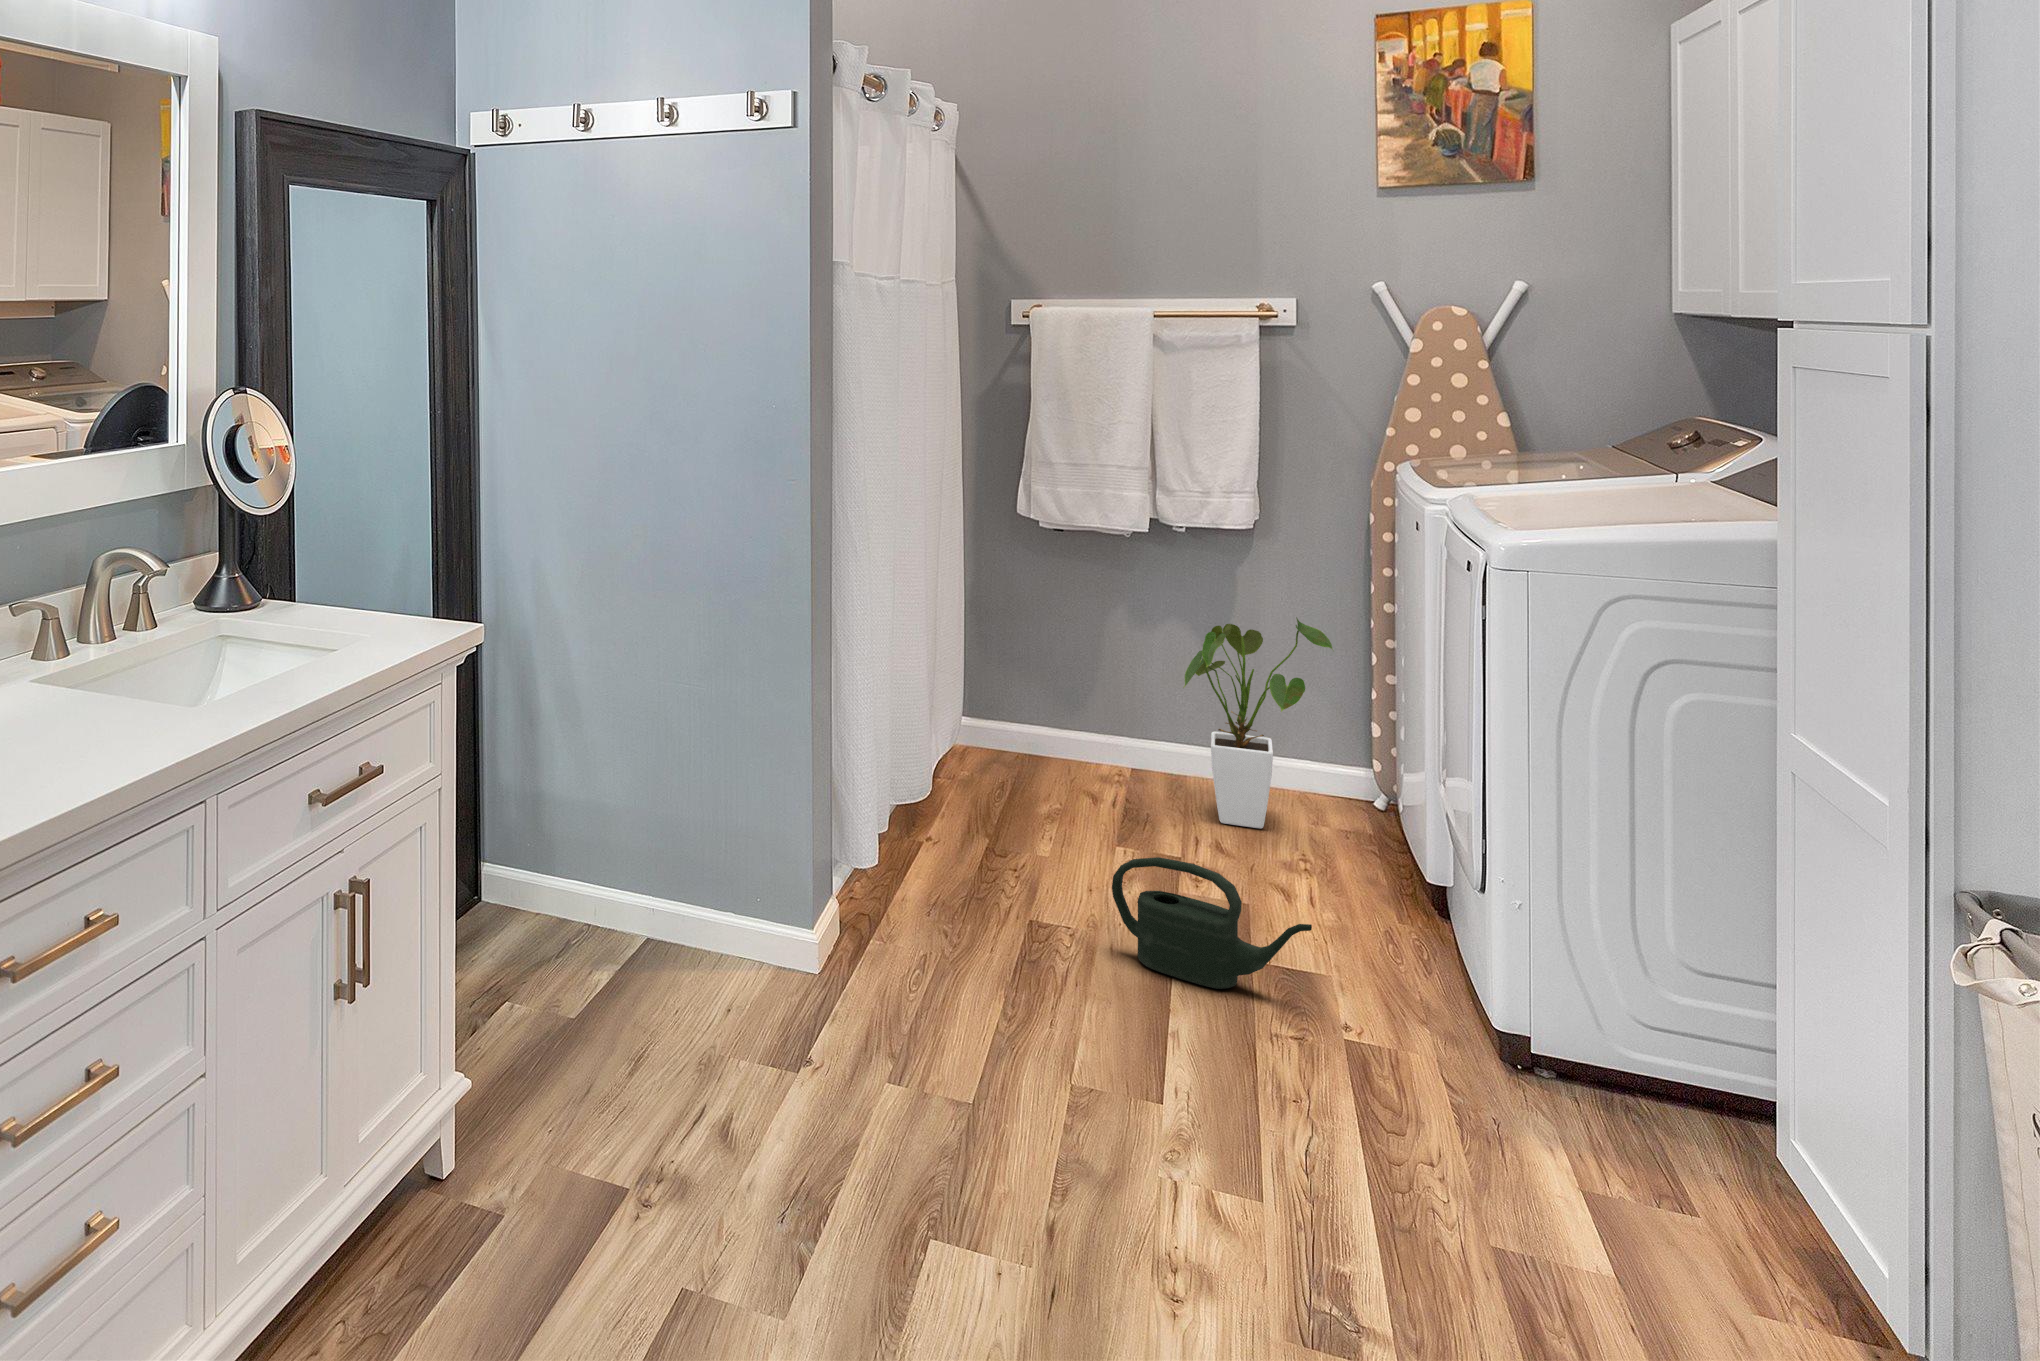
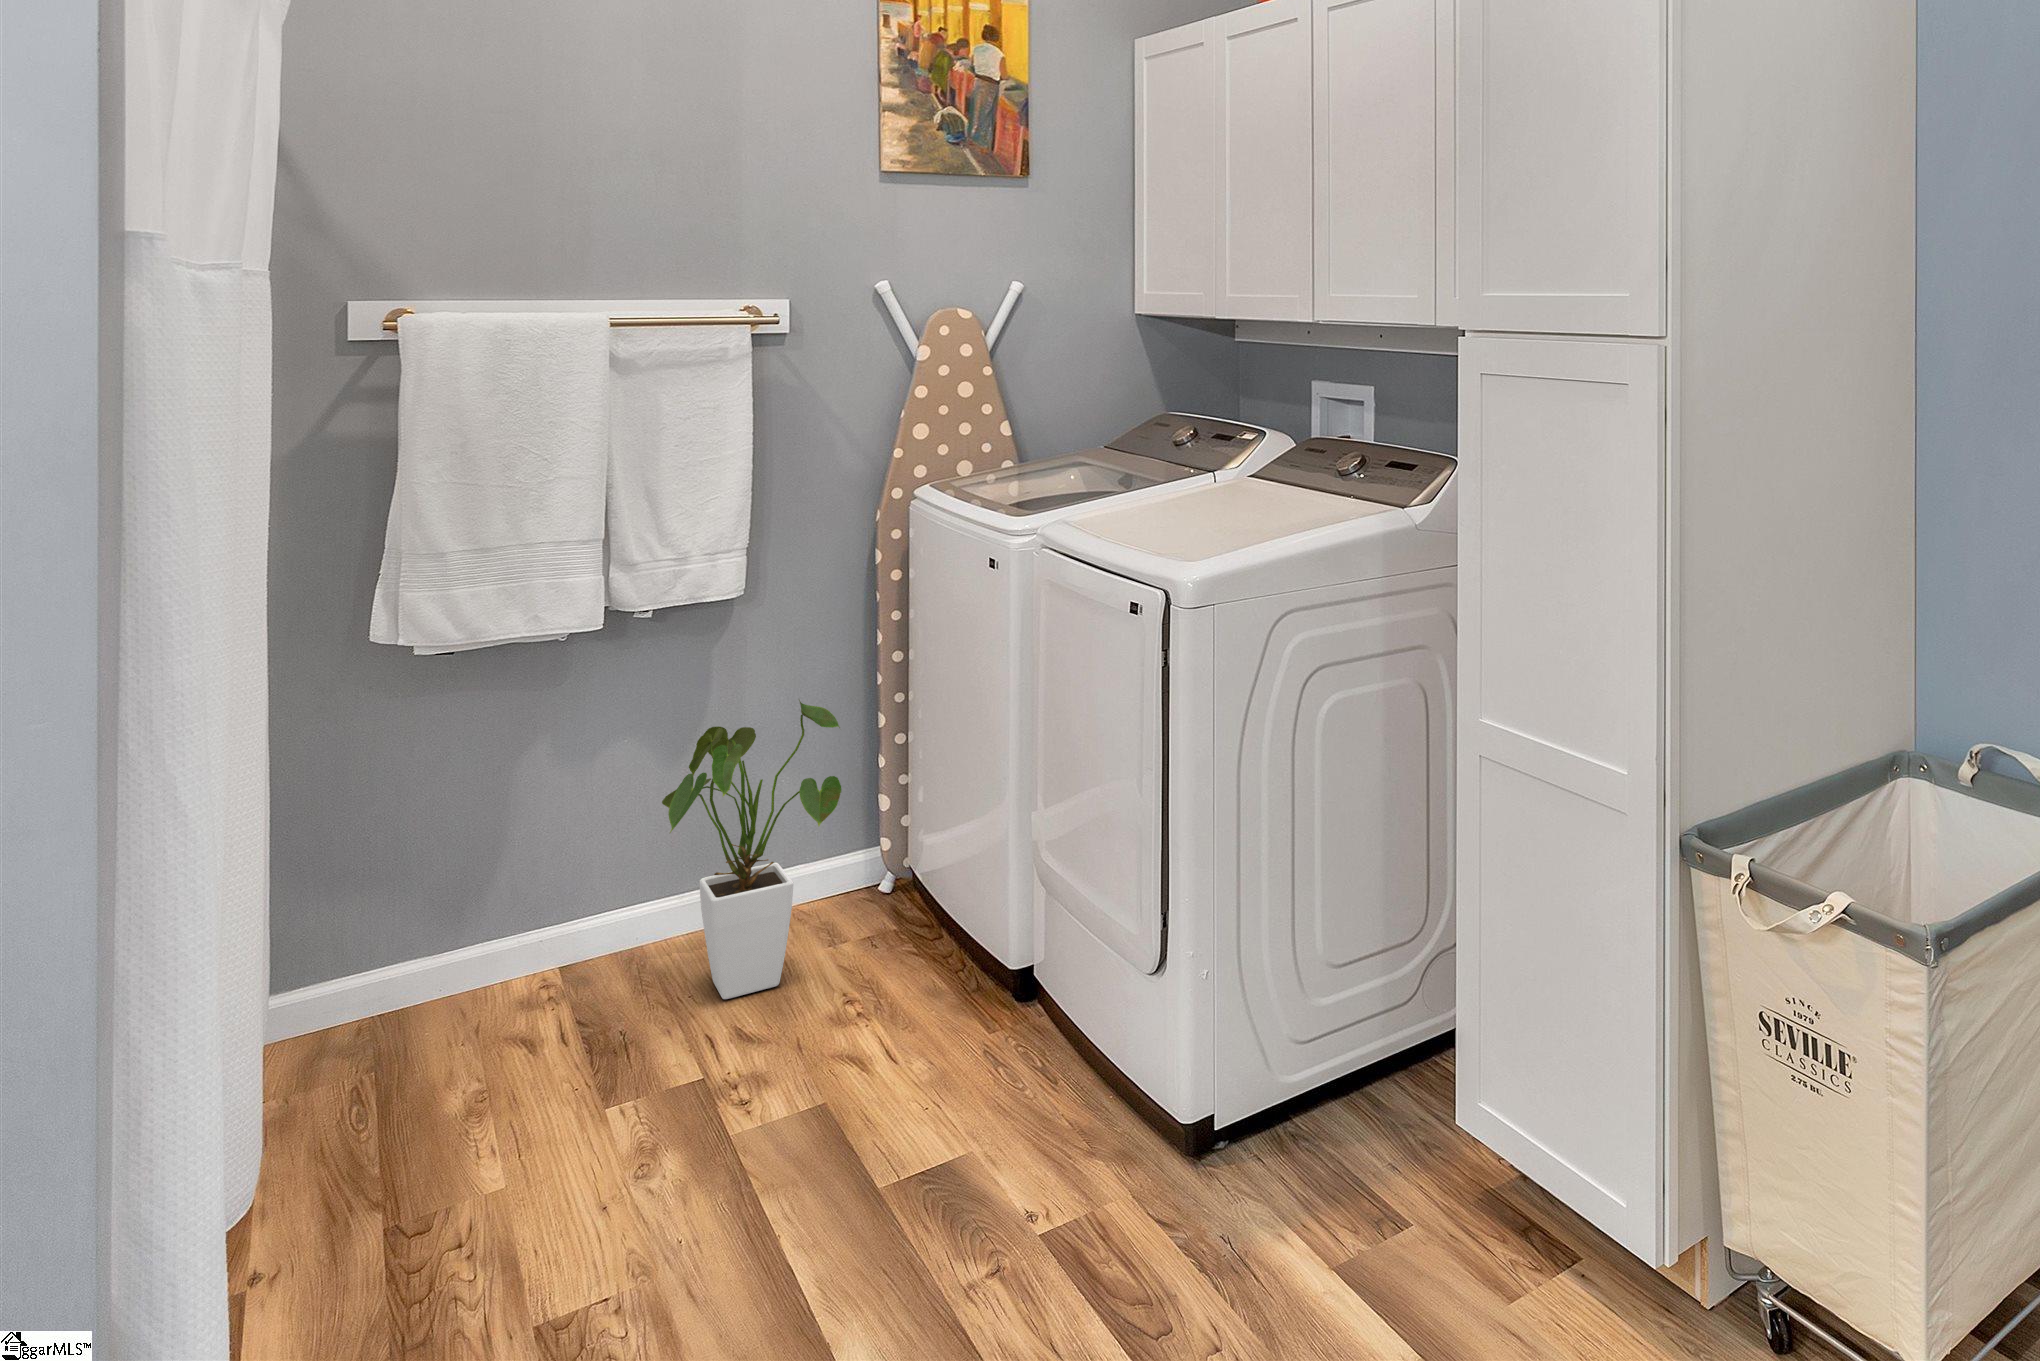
watering can: present [1112,857,1312,989] -> none [689,1093,984,1285]

